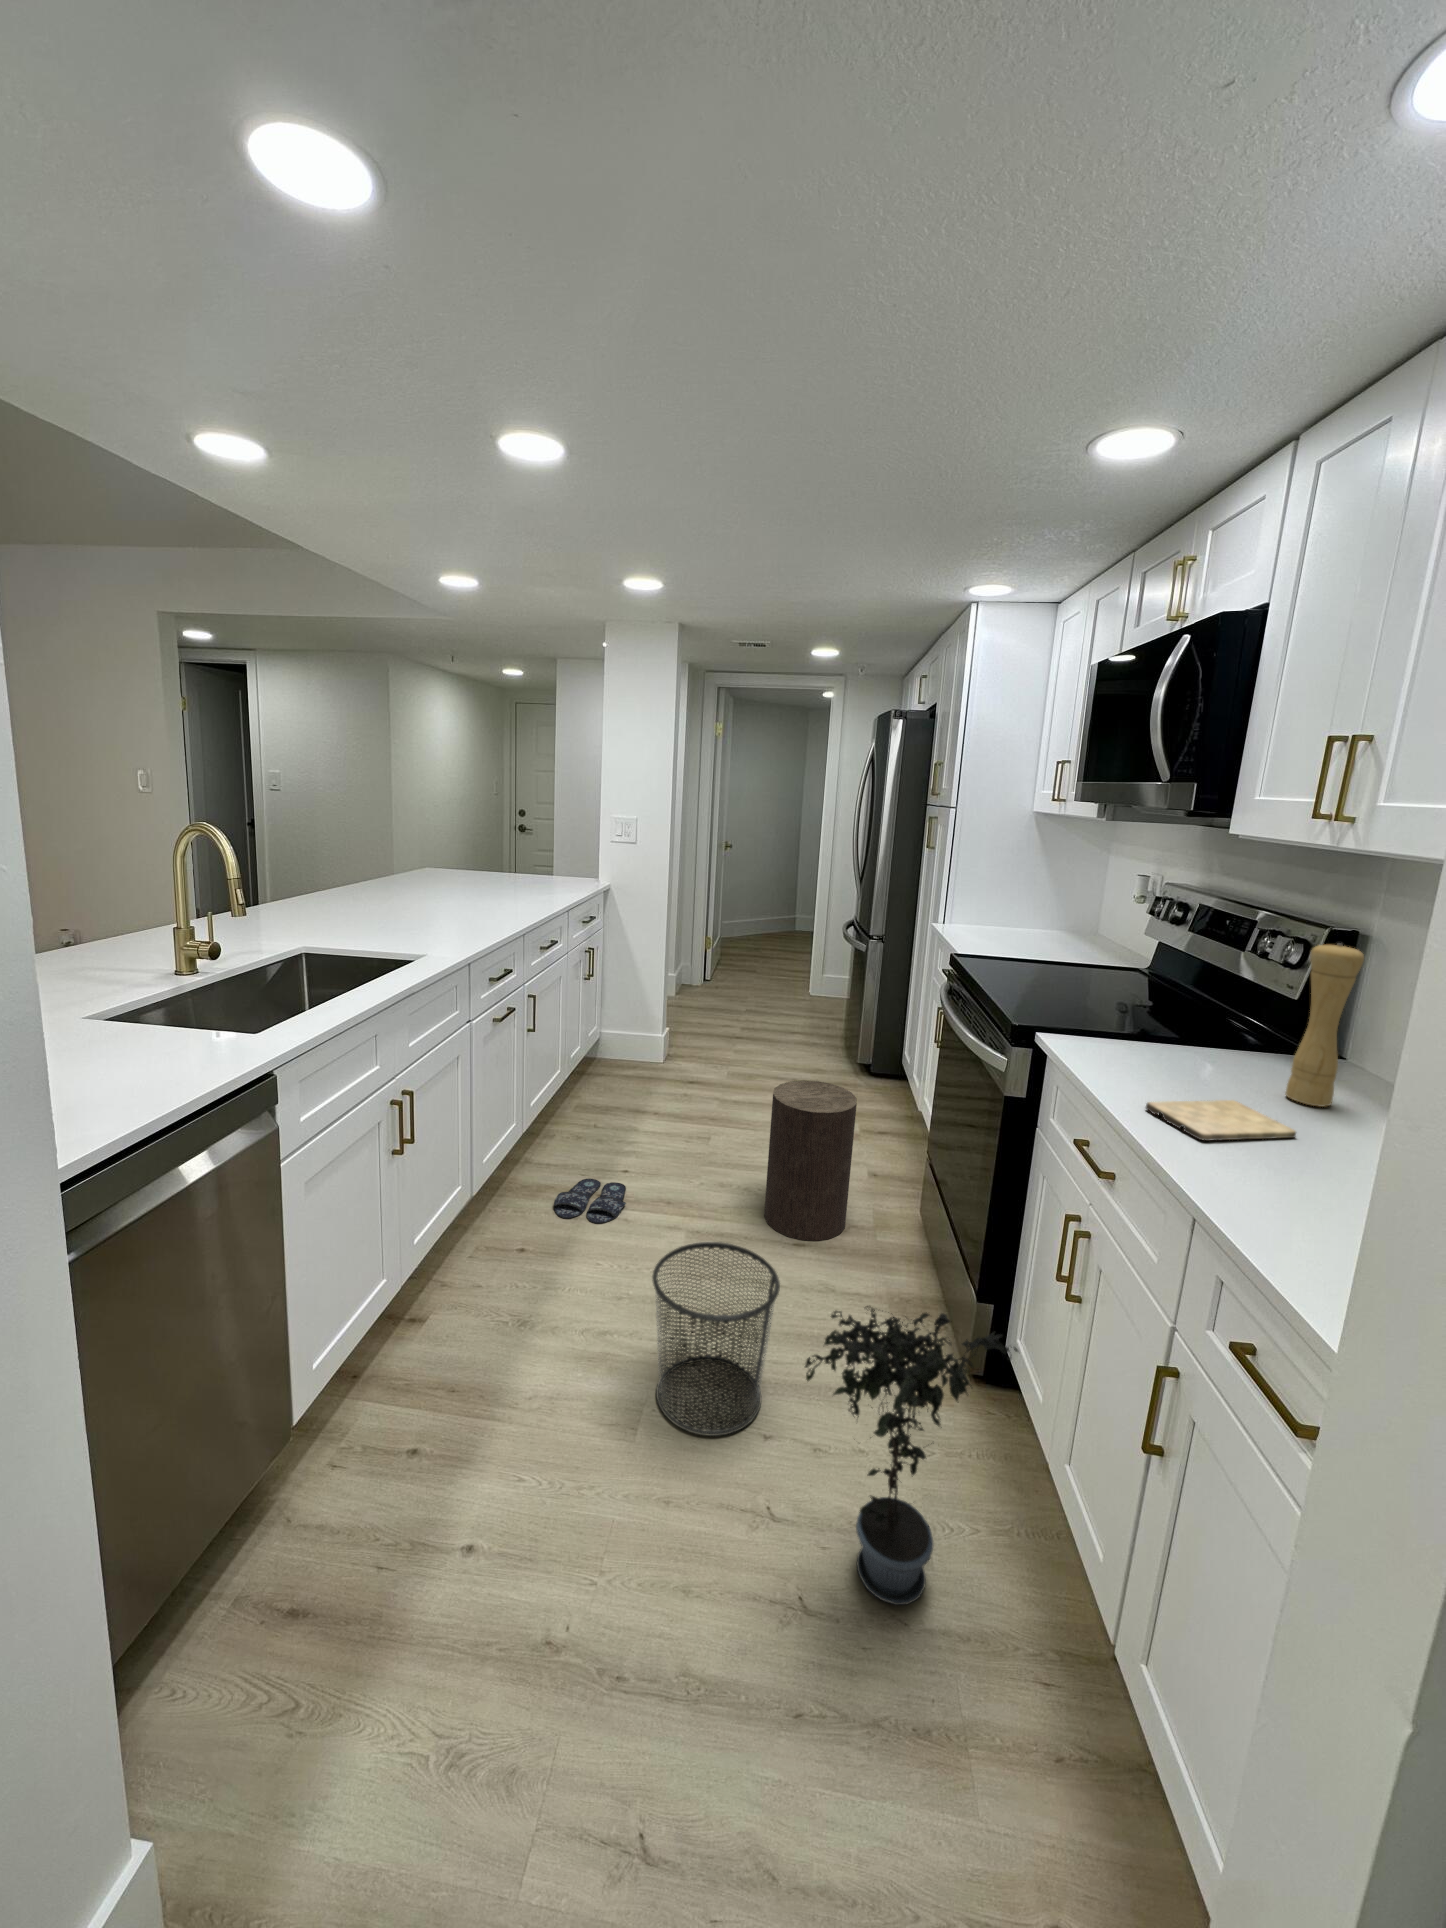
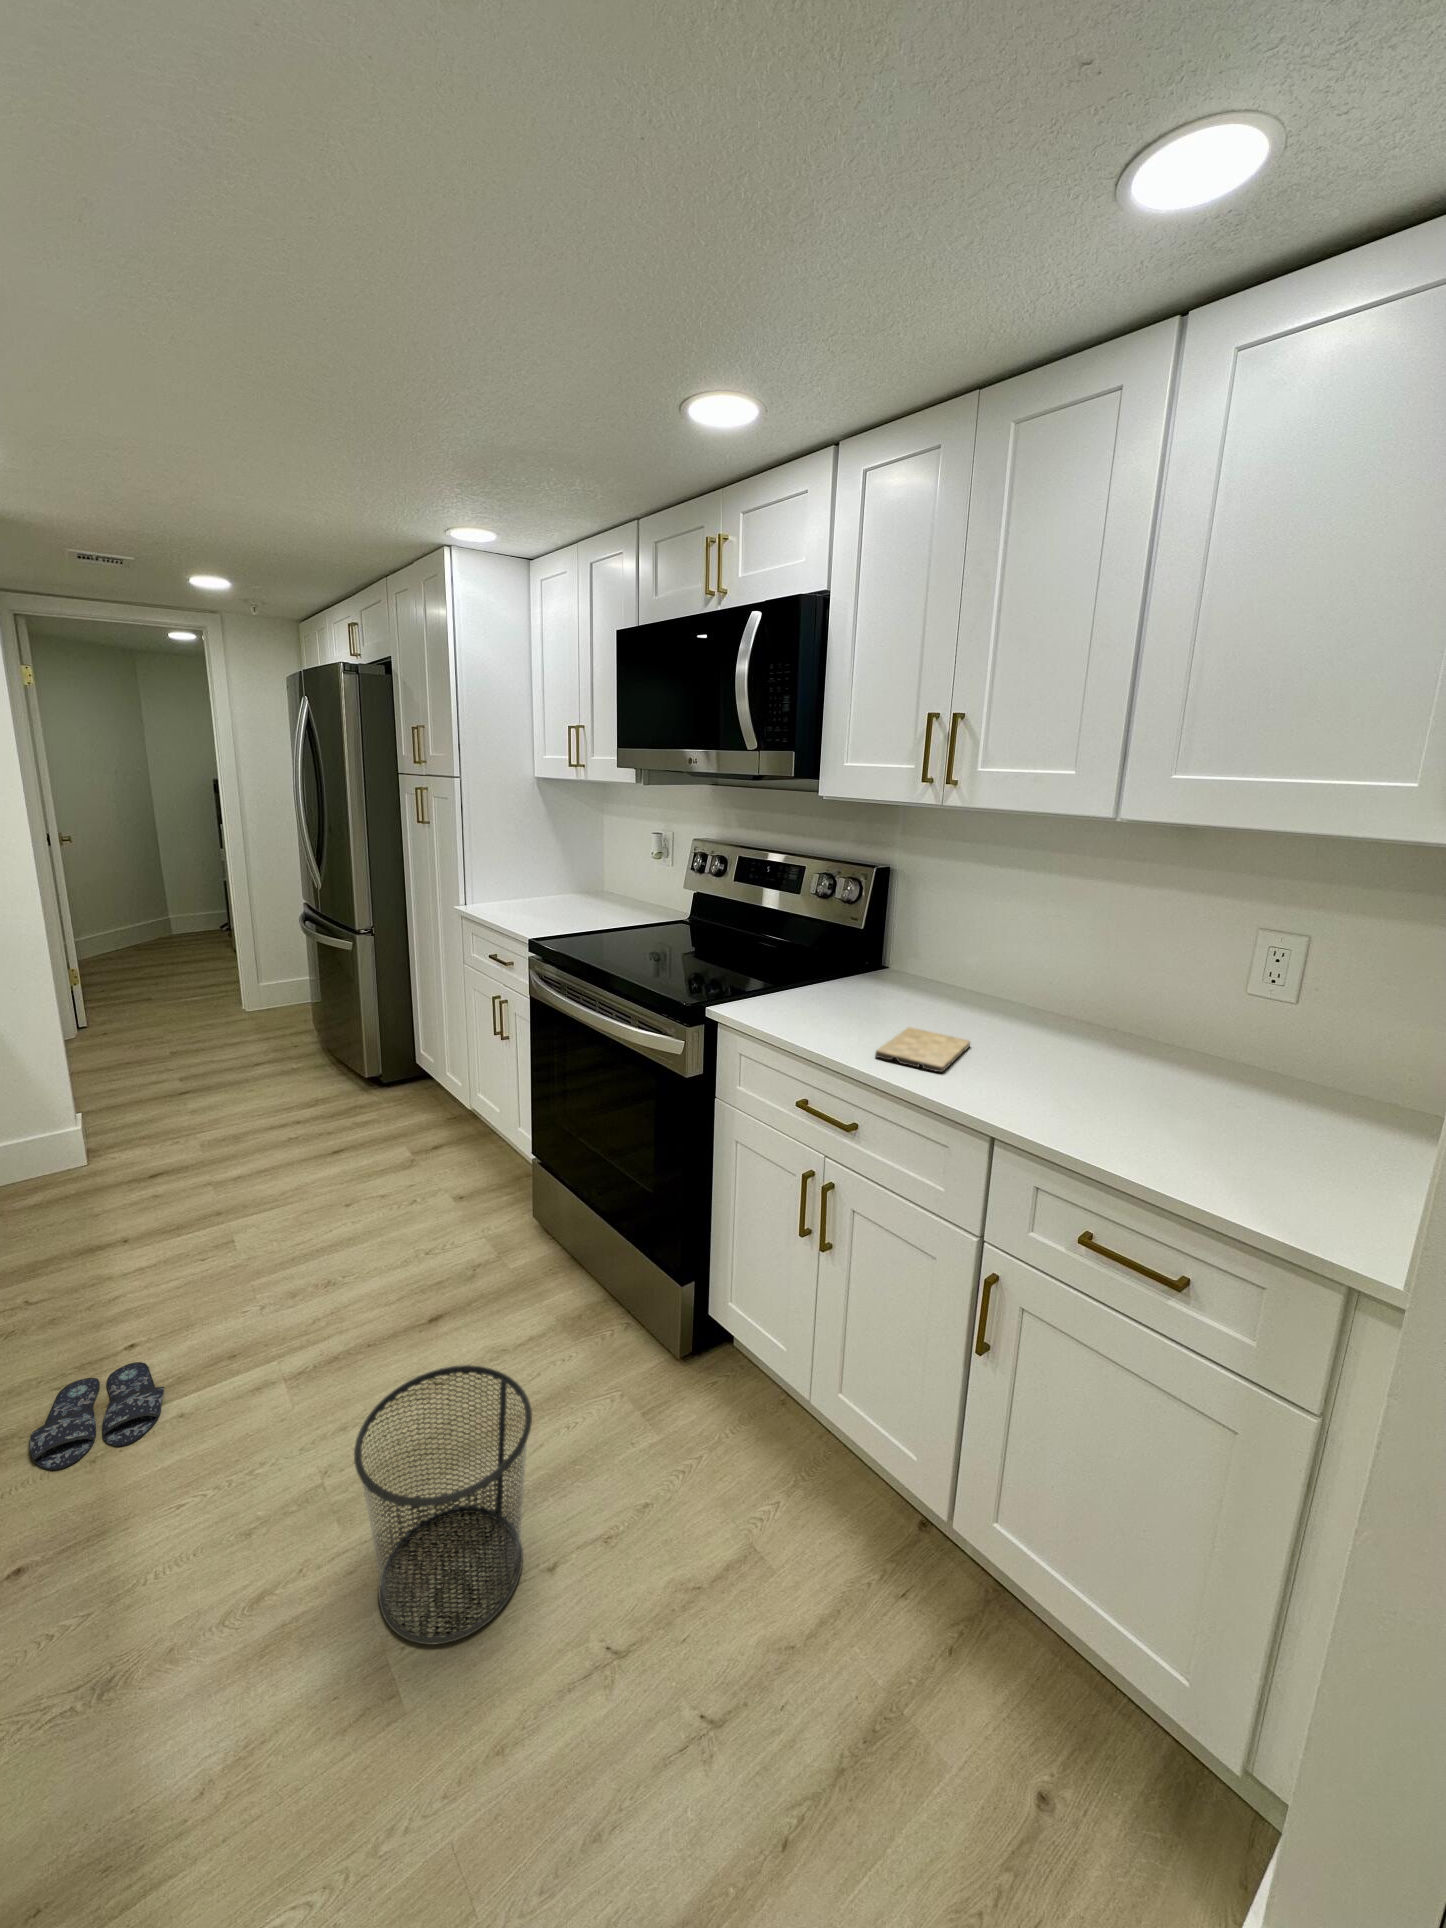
pepper mill: present [1286,943,1364,1107] -> none [914,881,957,1014]
stool: present [764,1080,857,1241] -> none [355,1116,468,1313]
potted plant: present [805,1307,1018,1605] -> none [678,1317,842,1651]

